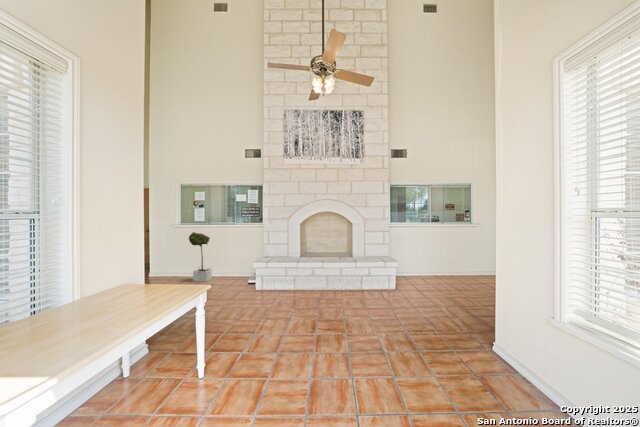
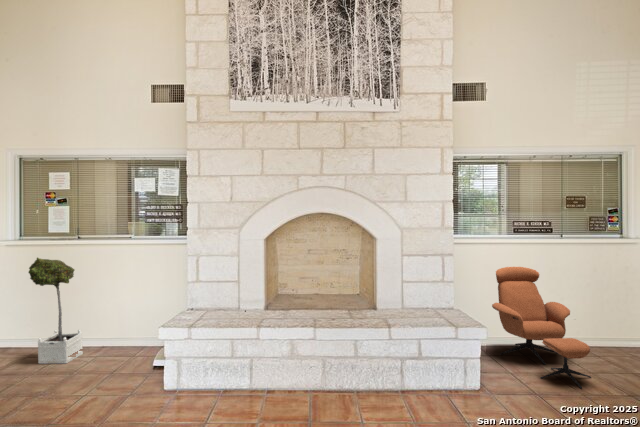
lounge chair: none [408,239,448,290] -> present [492,267,591,388]

